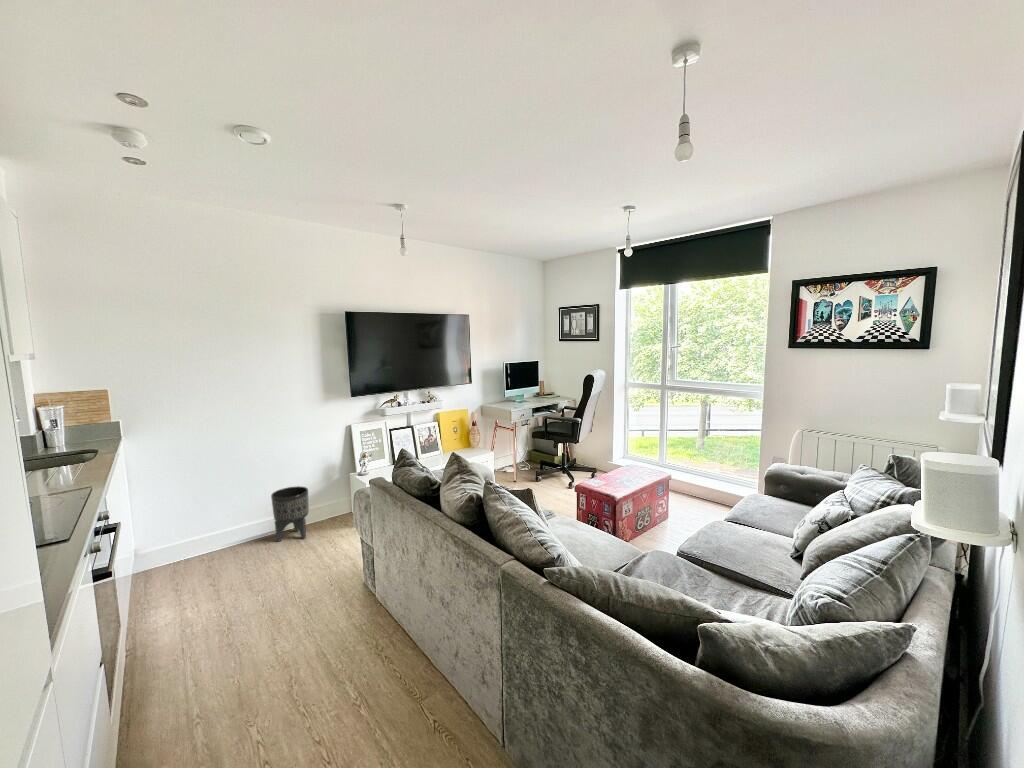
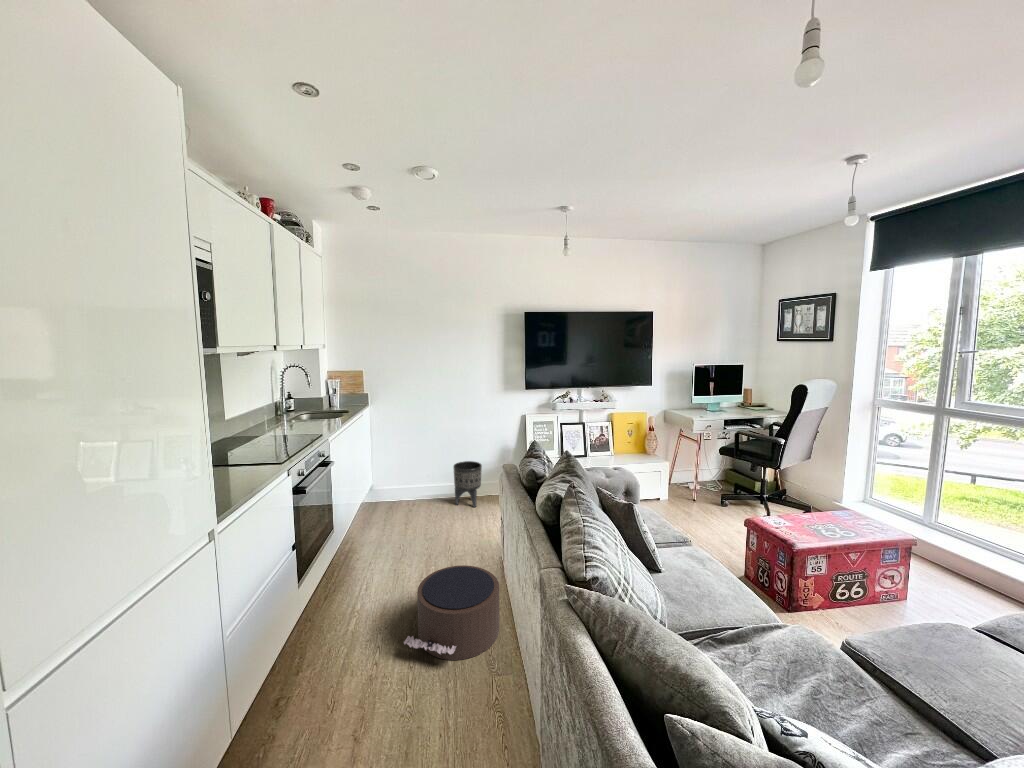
pouf: none [302,594,402,708] -> present [404,565,499,660]

